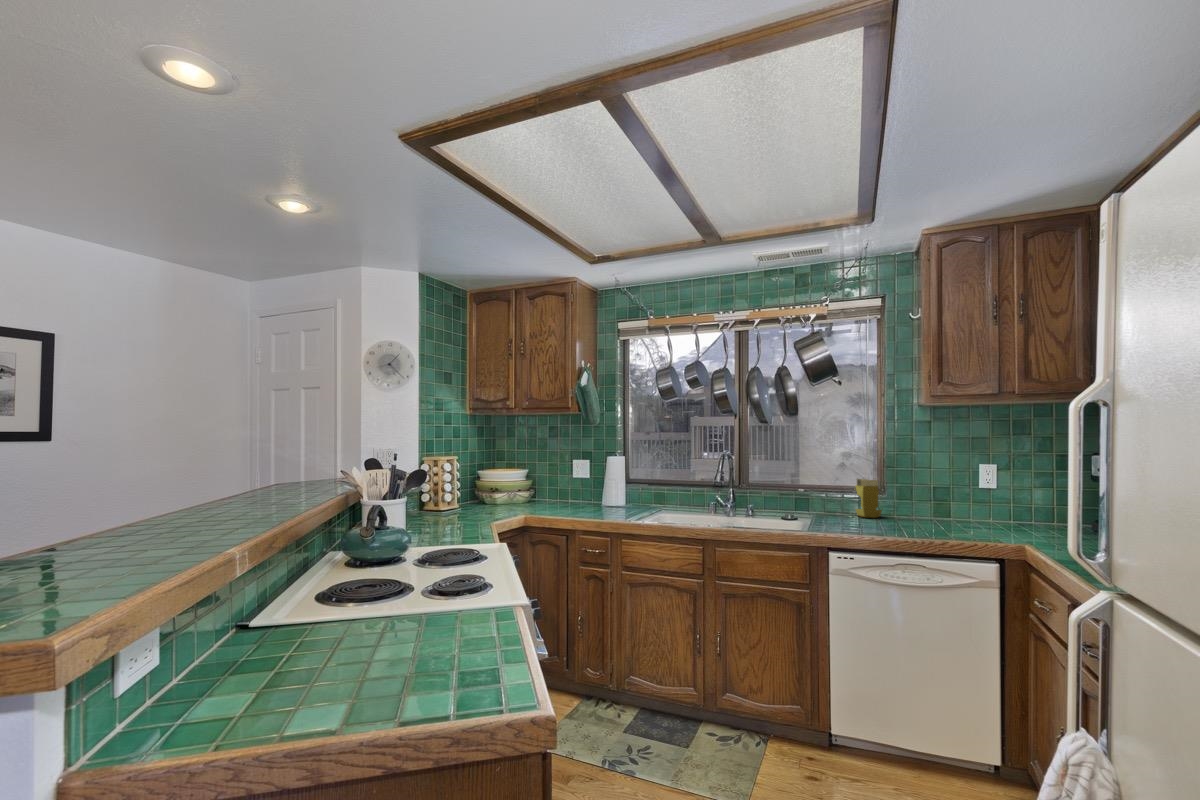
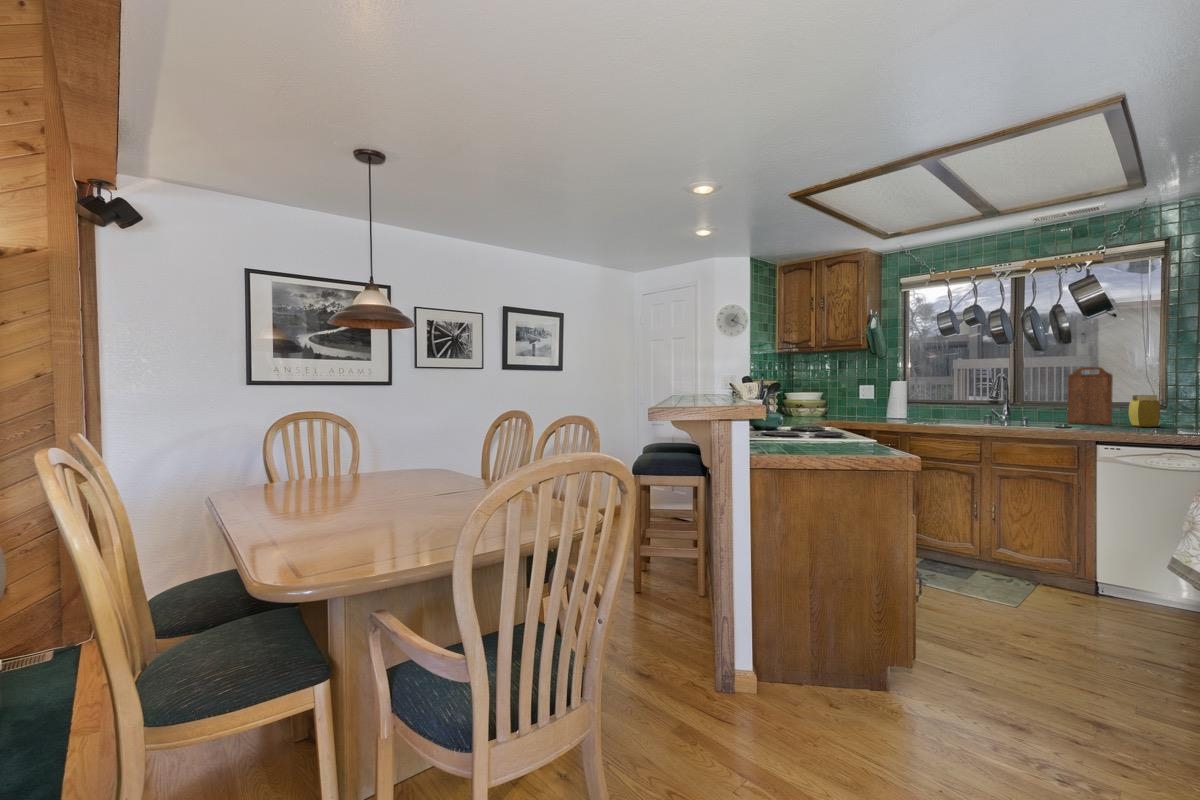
cutting board: none [795,443,839,514] -> present [1067,367,1113,424]

